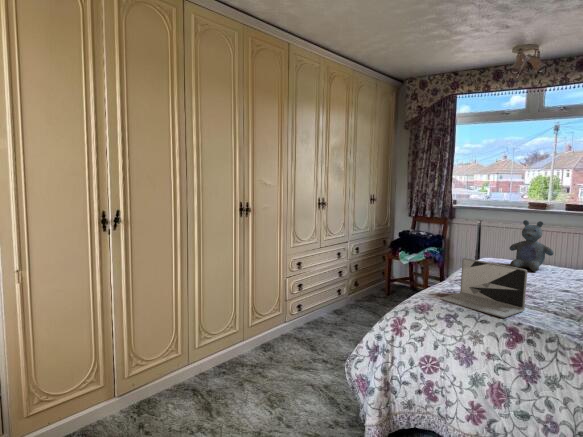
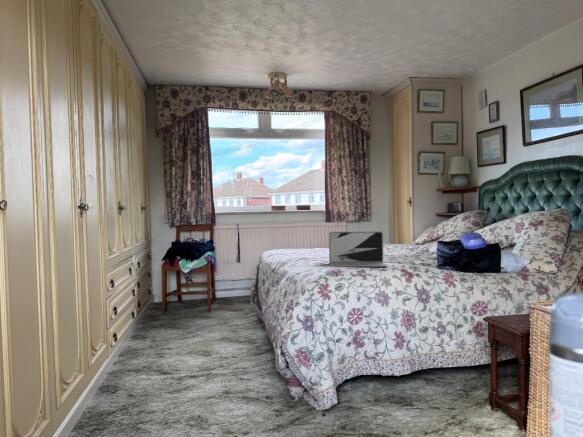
stuffed bear: present [509,220,553,271] -> none [299,213,330,252]

